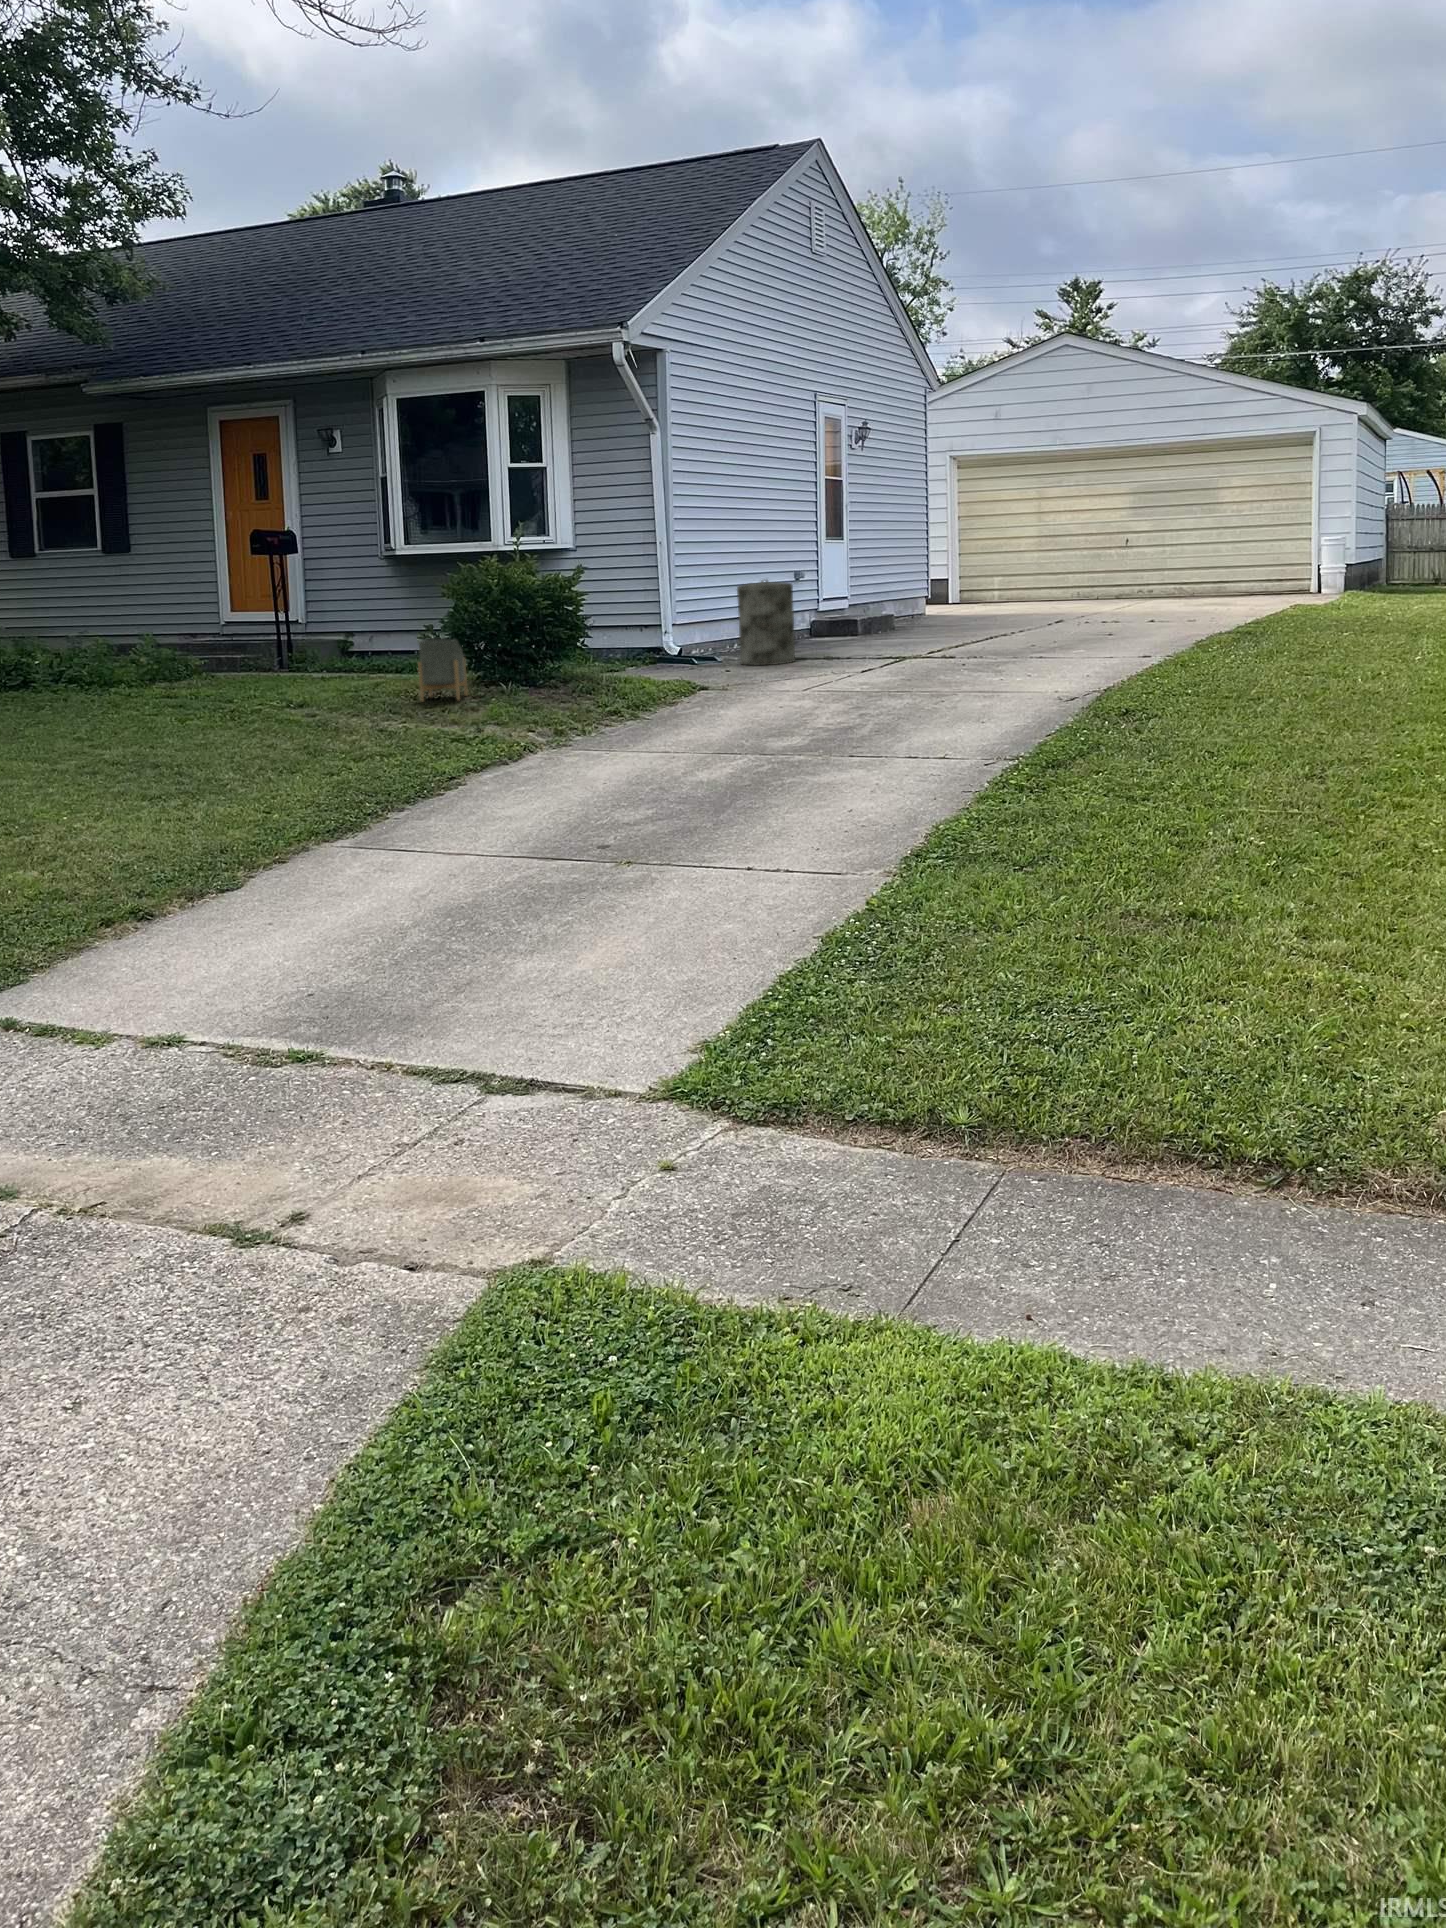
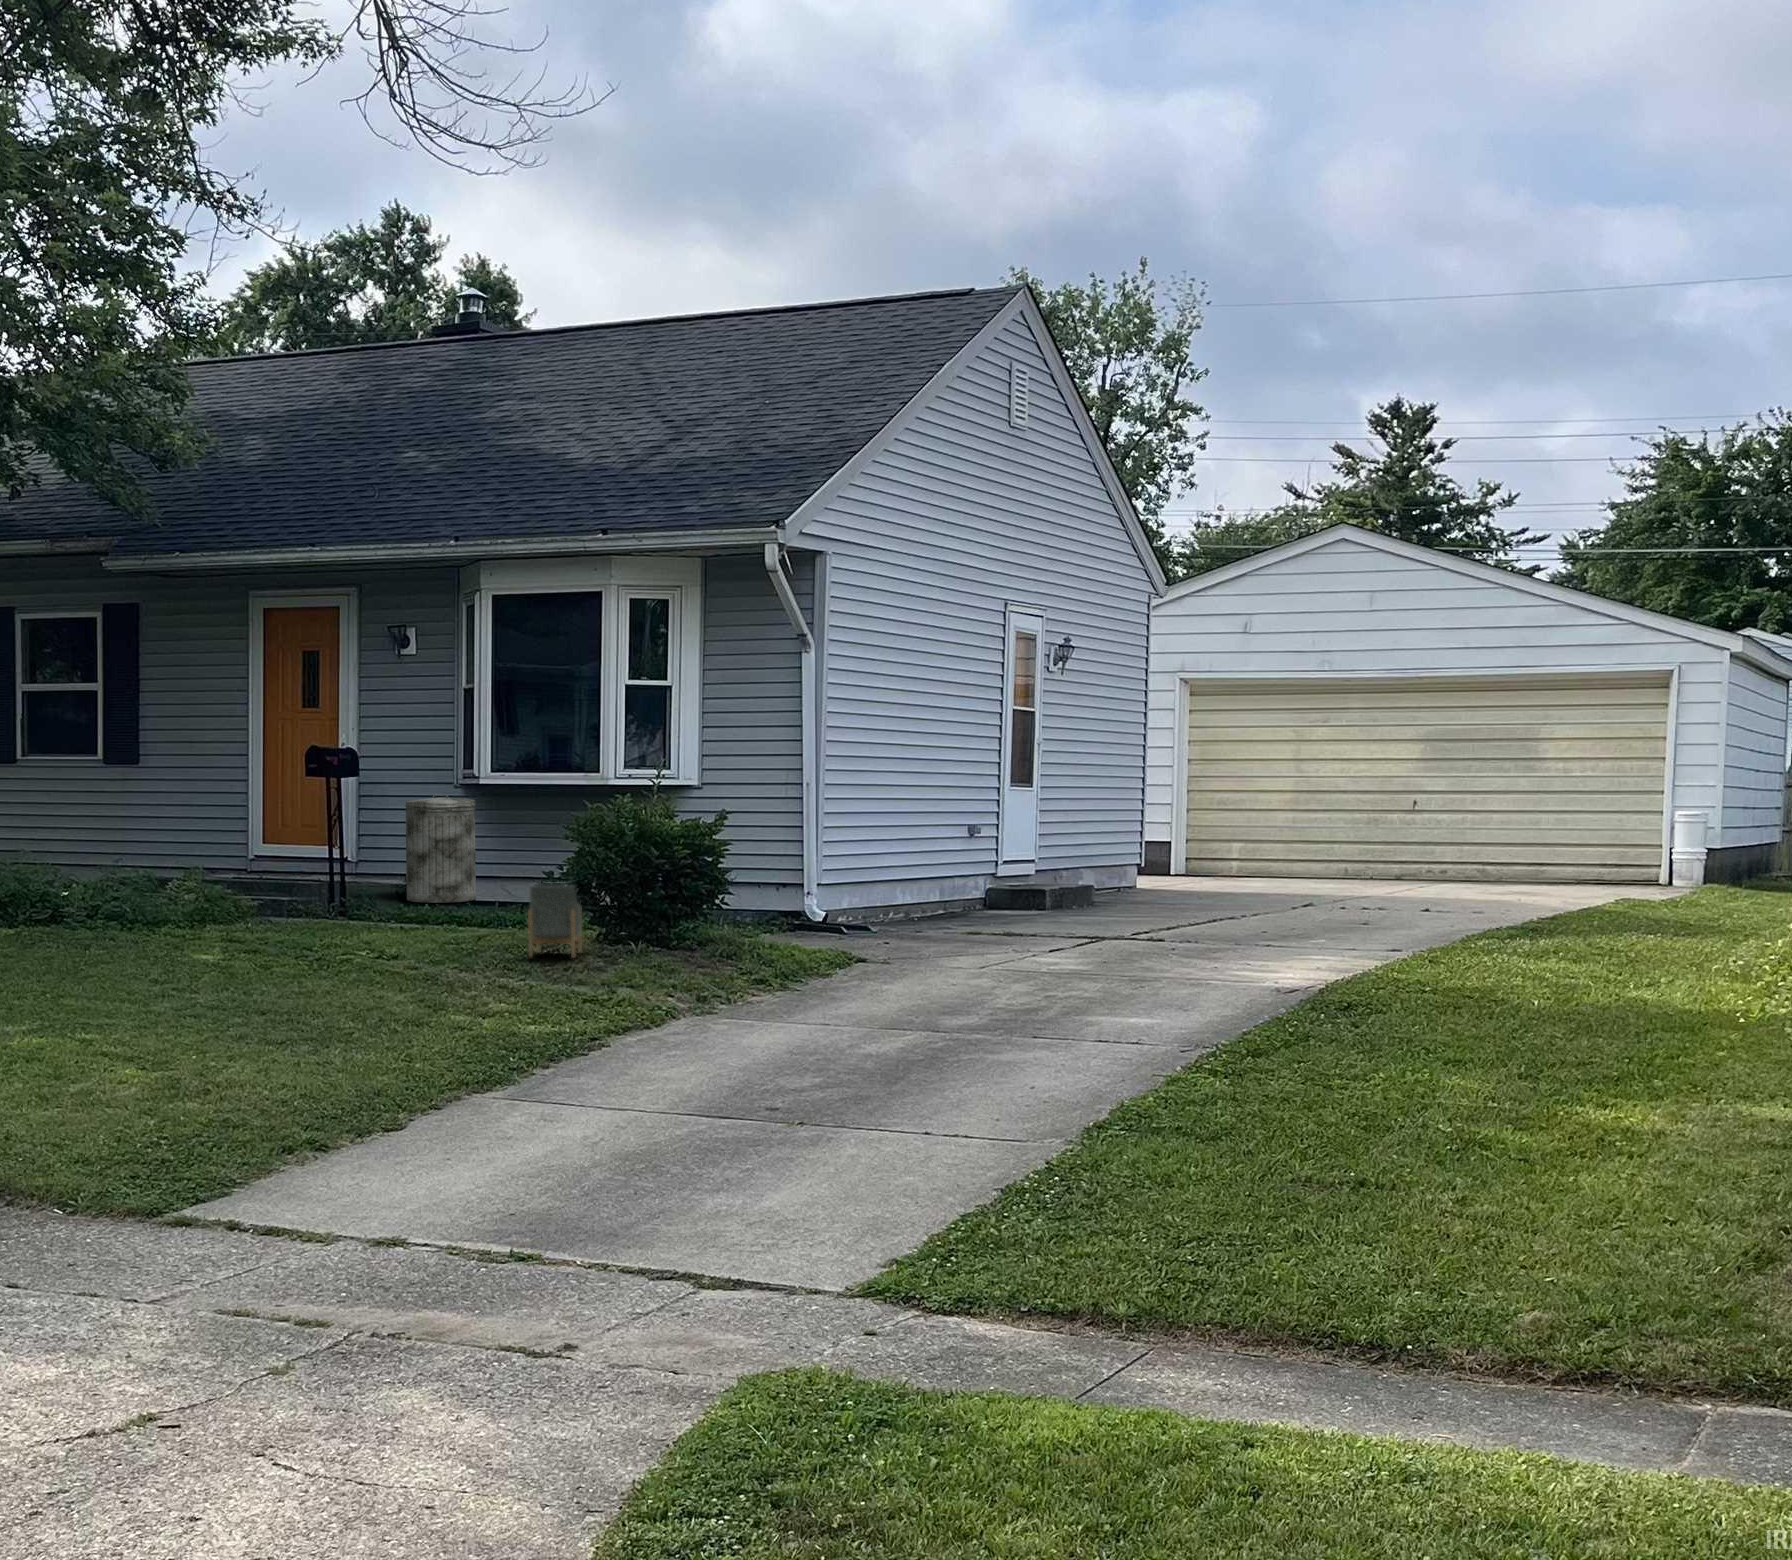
trash can: present [737,580,795,665] -> present [406,794,476,903]

